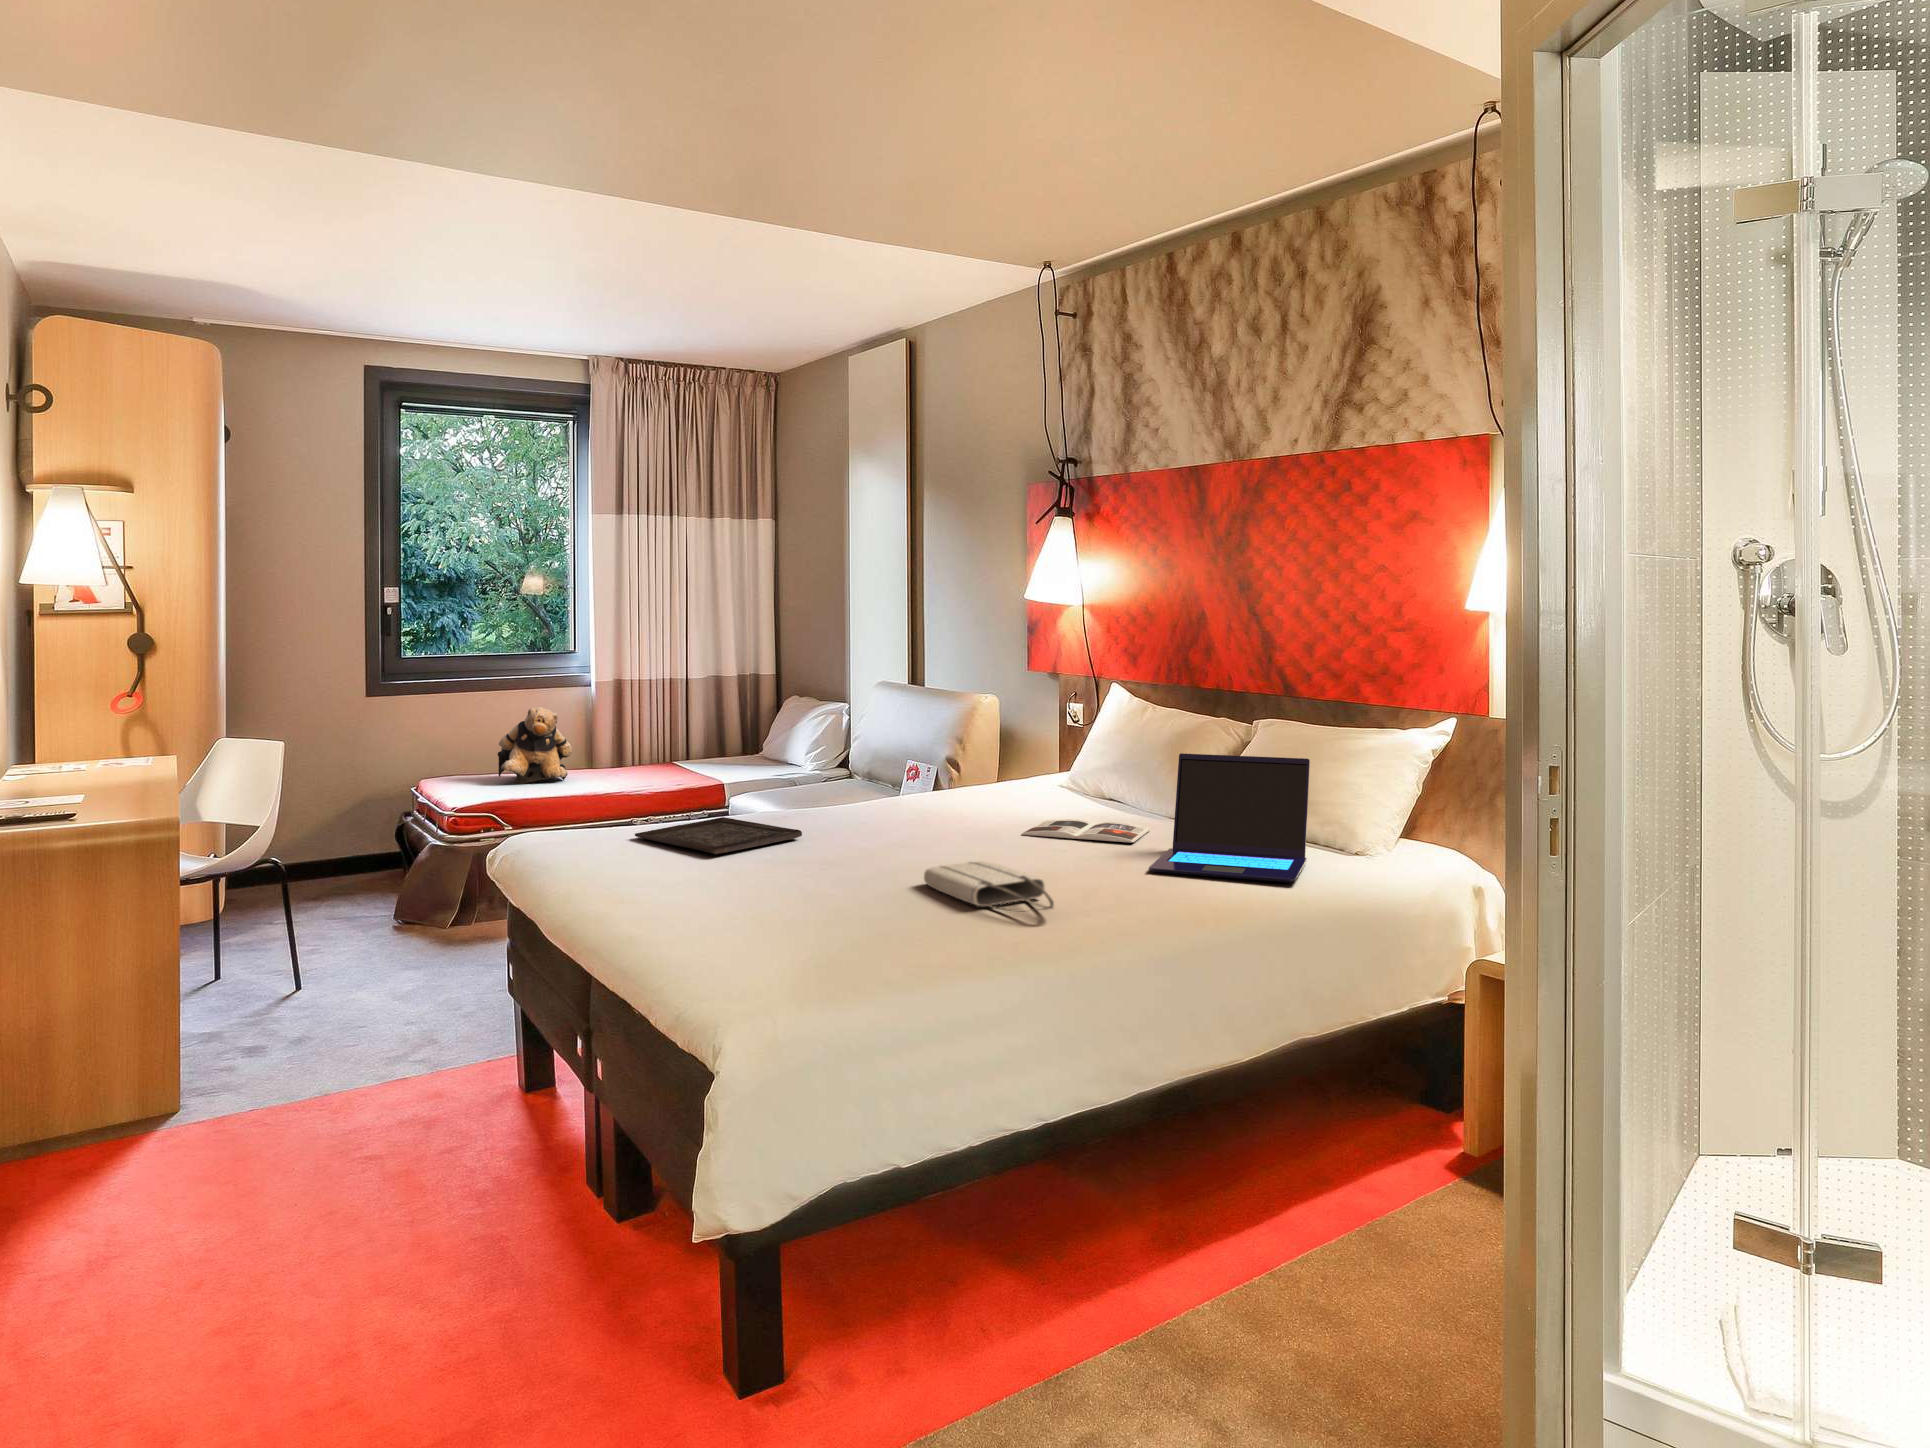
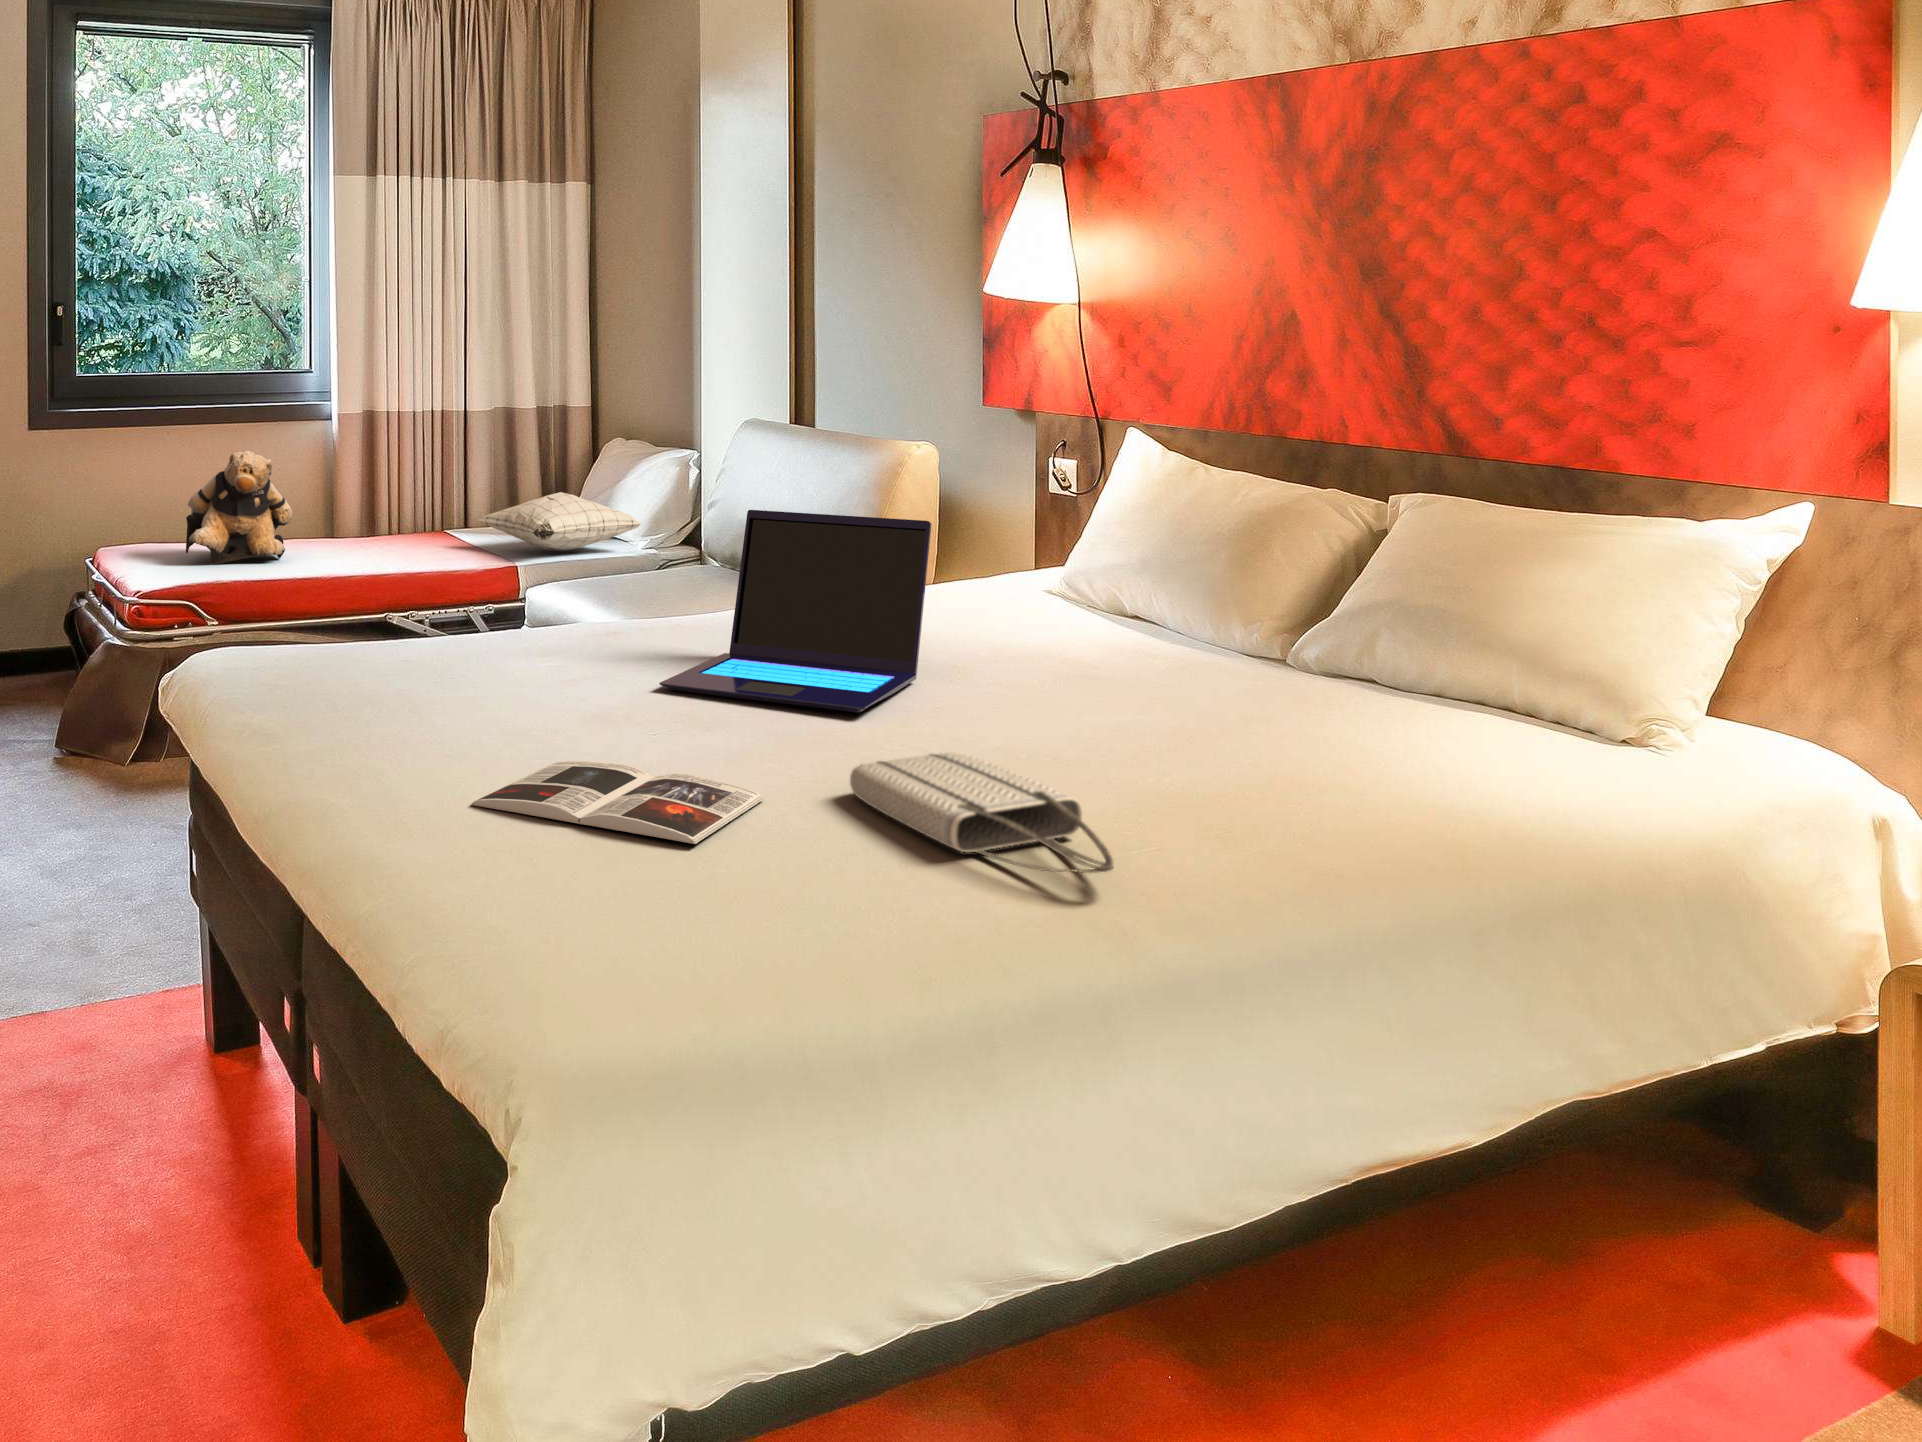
pillow: none [700,732,811,772] -> present [479,492,642,551]
laptop: present [1149,753,1310,882] -> present [659,510,931,712]
tray: present [635,817,802,854] -> none [353,643,630,717]
magazine: present [1021,819,1150,843] -> present [471,761,765,844]

